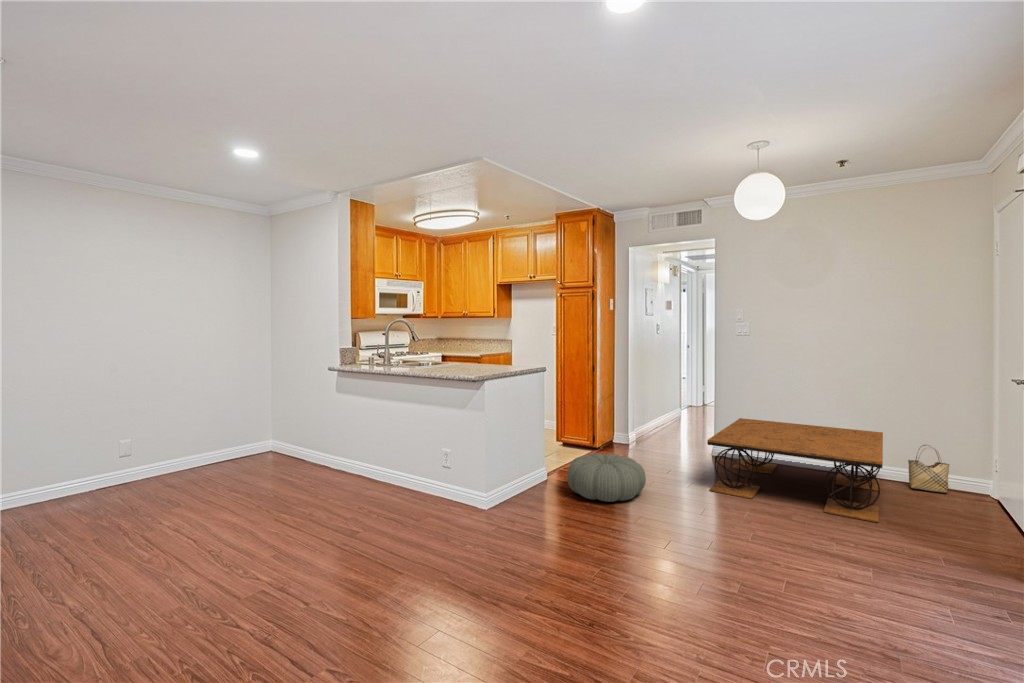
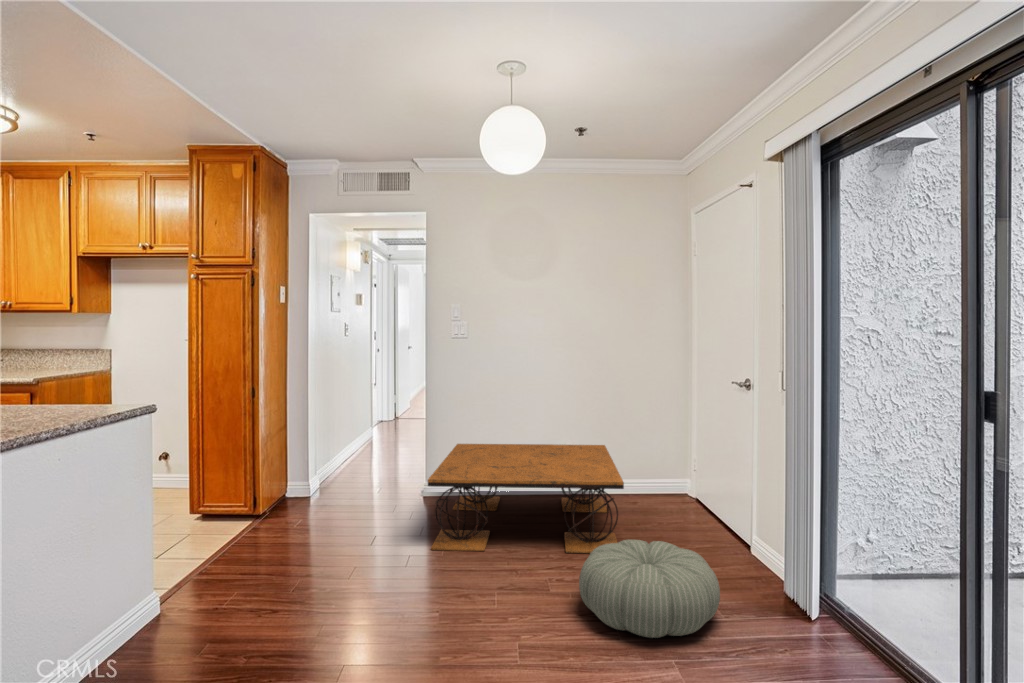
woven basket: present [908,445,949,493] -> none [629,454,663,504]
pouf: present [567,454,646,502] -> present [579,540,720,638]

